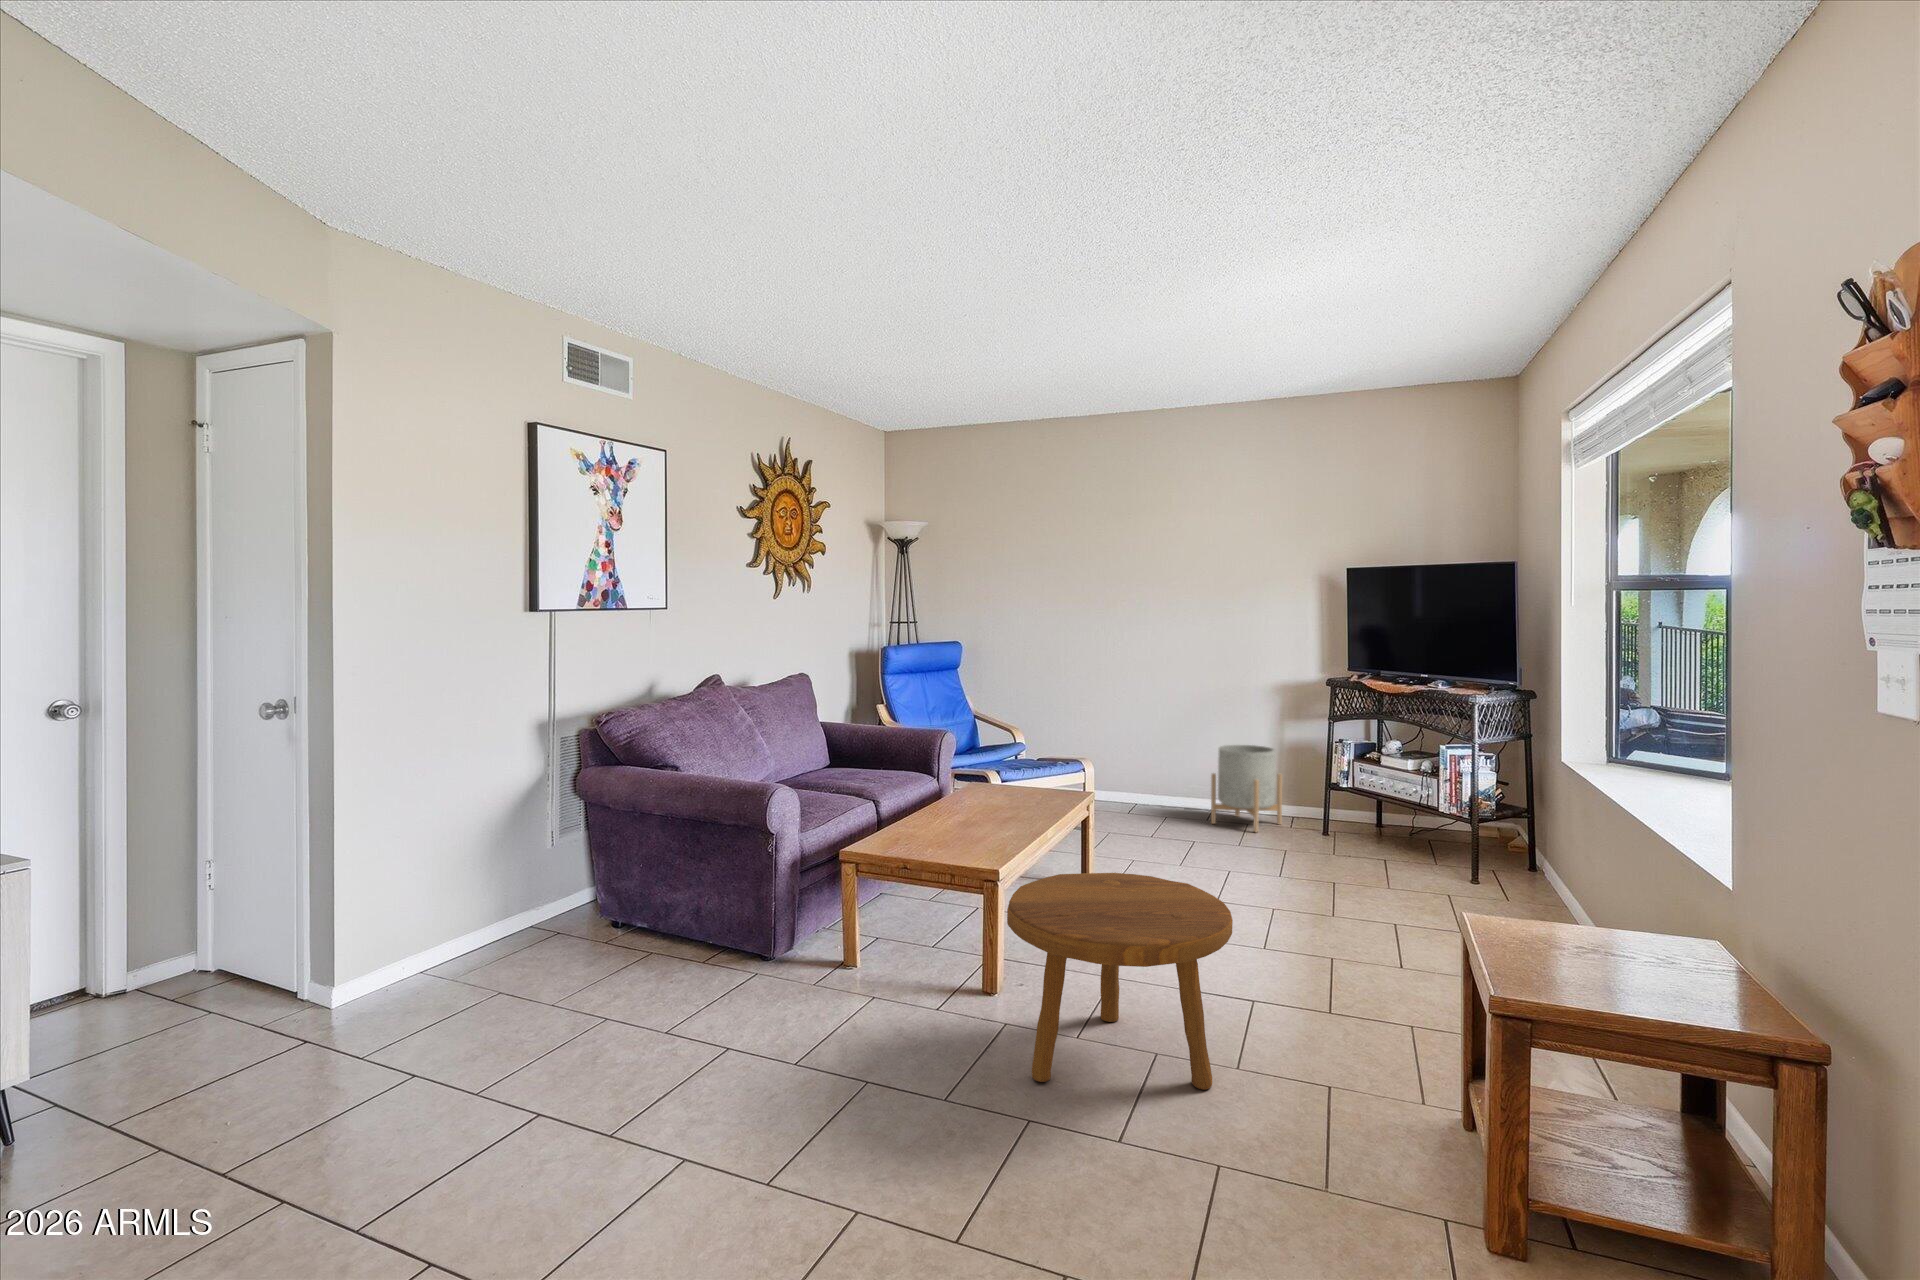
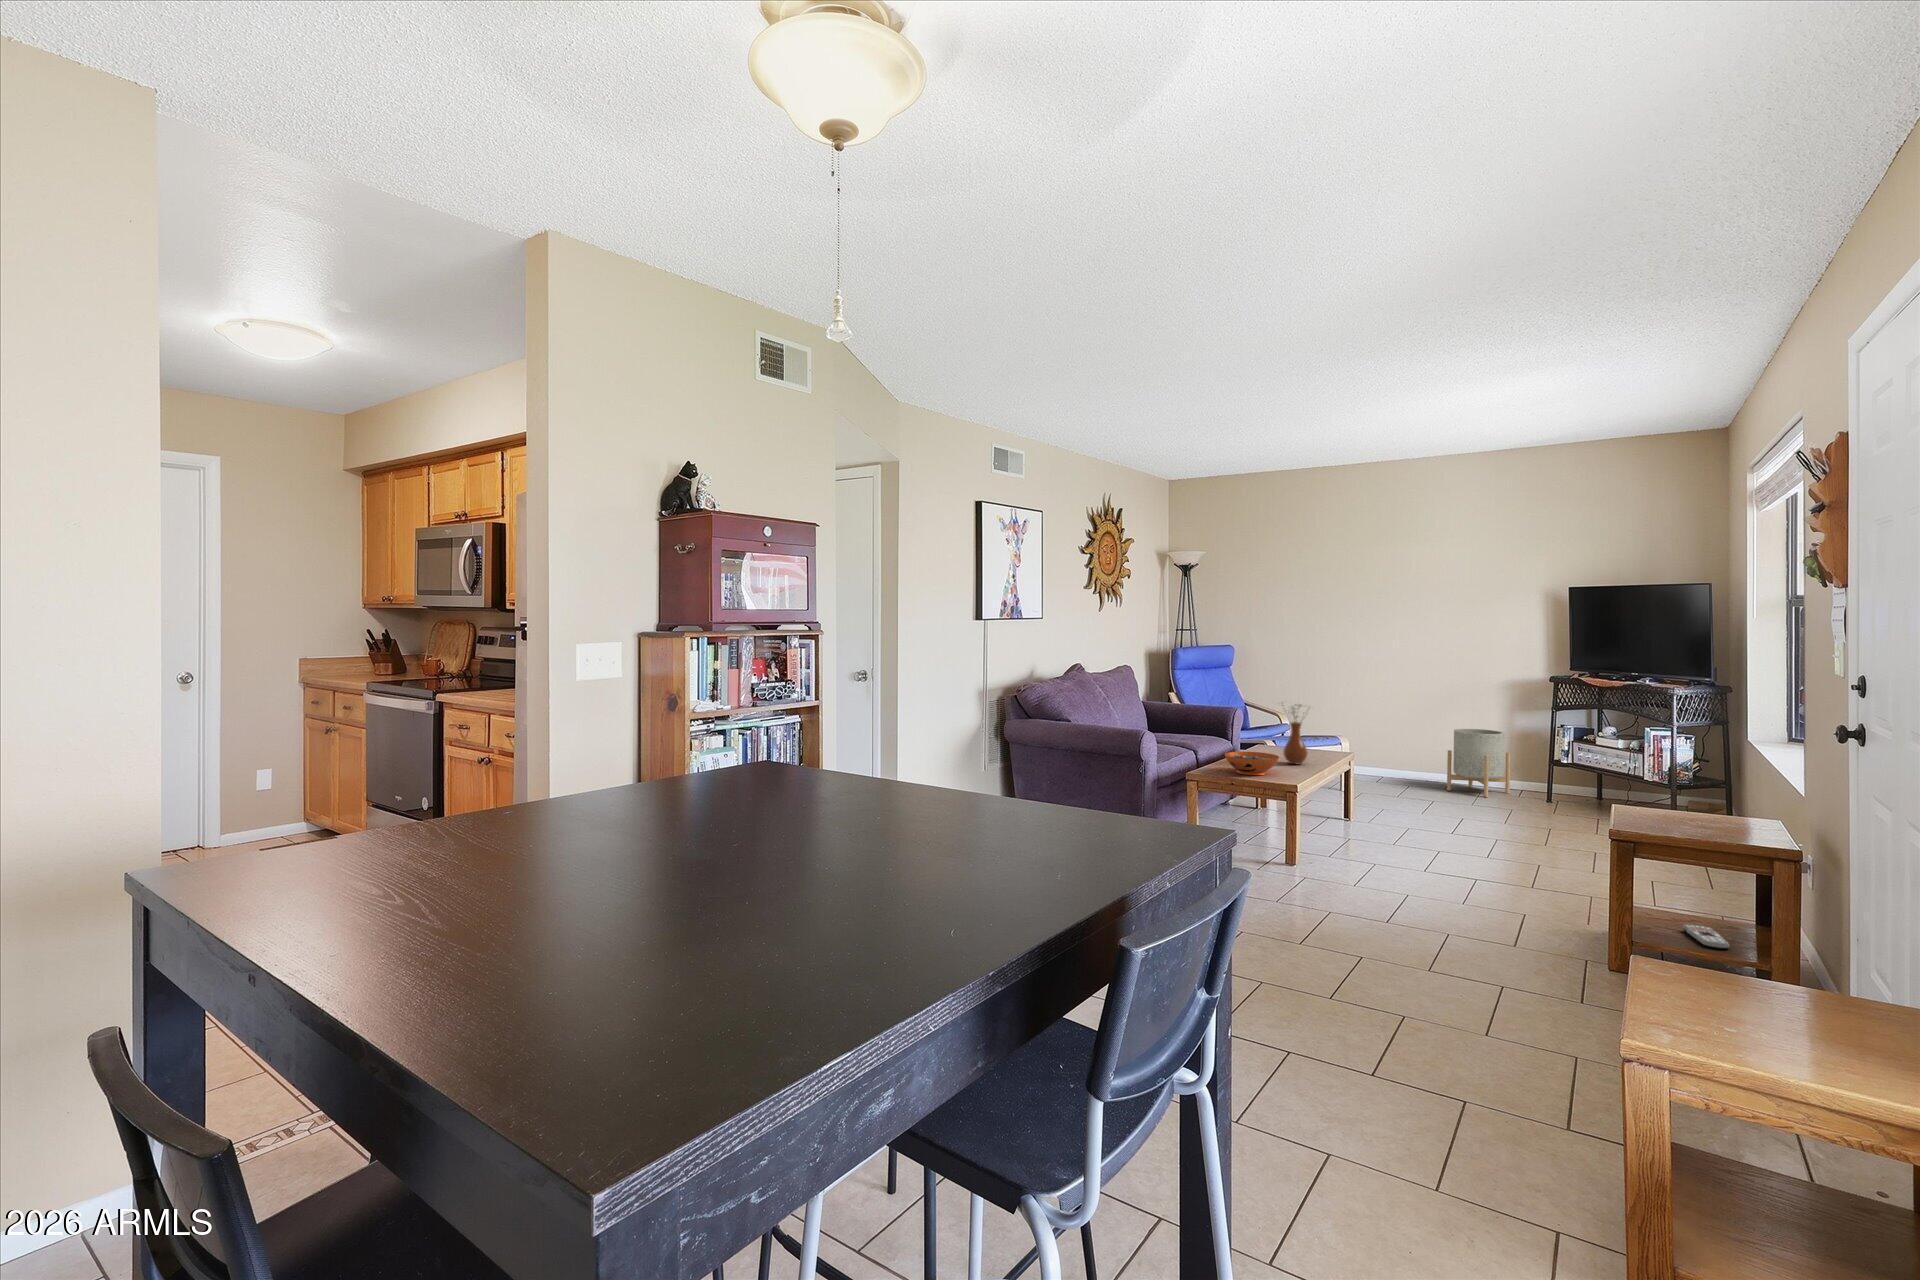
vase: none [983,728,1036,821] -> present [1283,704,1310,765]
decorative bowl: none [901,808,980,848] -> present [1225,752,1279,775]
footstool: present [1007,873,1233,1090] -> none [1312,787,1460,909]
remote control: none [1588,1134,1683,1203] -> present [1683,925,1729,949]

